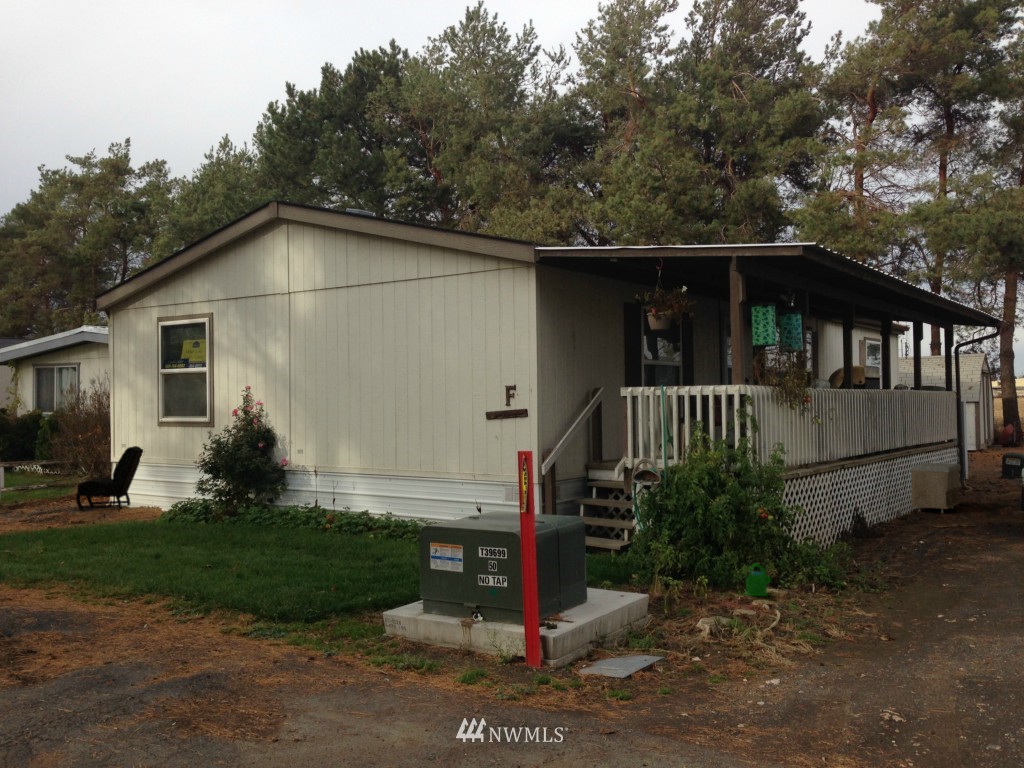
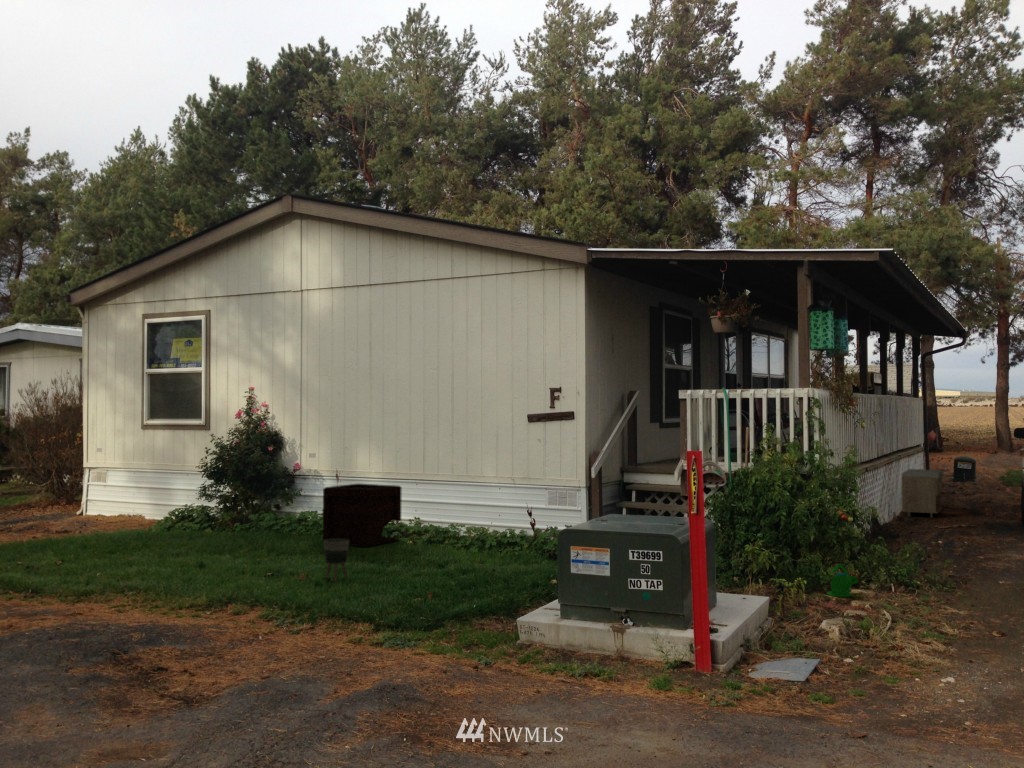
lounge chair: present [76,446,143,510] -> none [52,452,125,521]
wooden crate: none [299,477,375,539] -> present [323,484,402,547]
planter: none [263,532,288,573] -> present [324,539,349,581]

